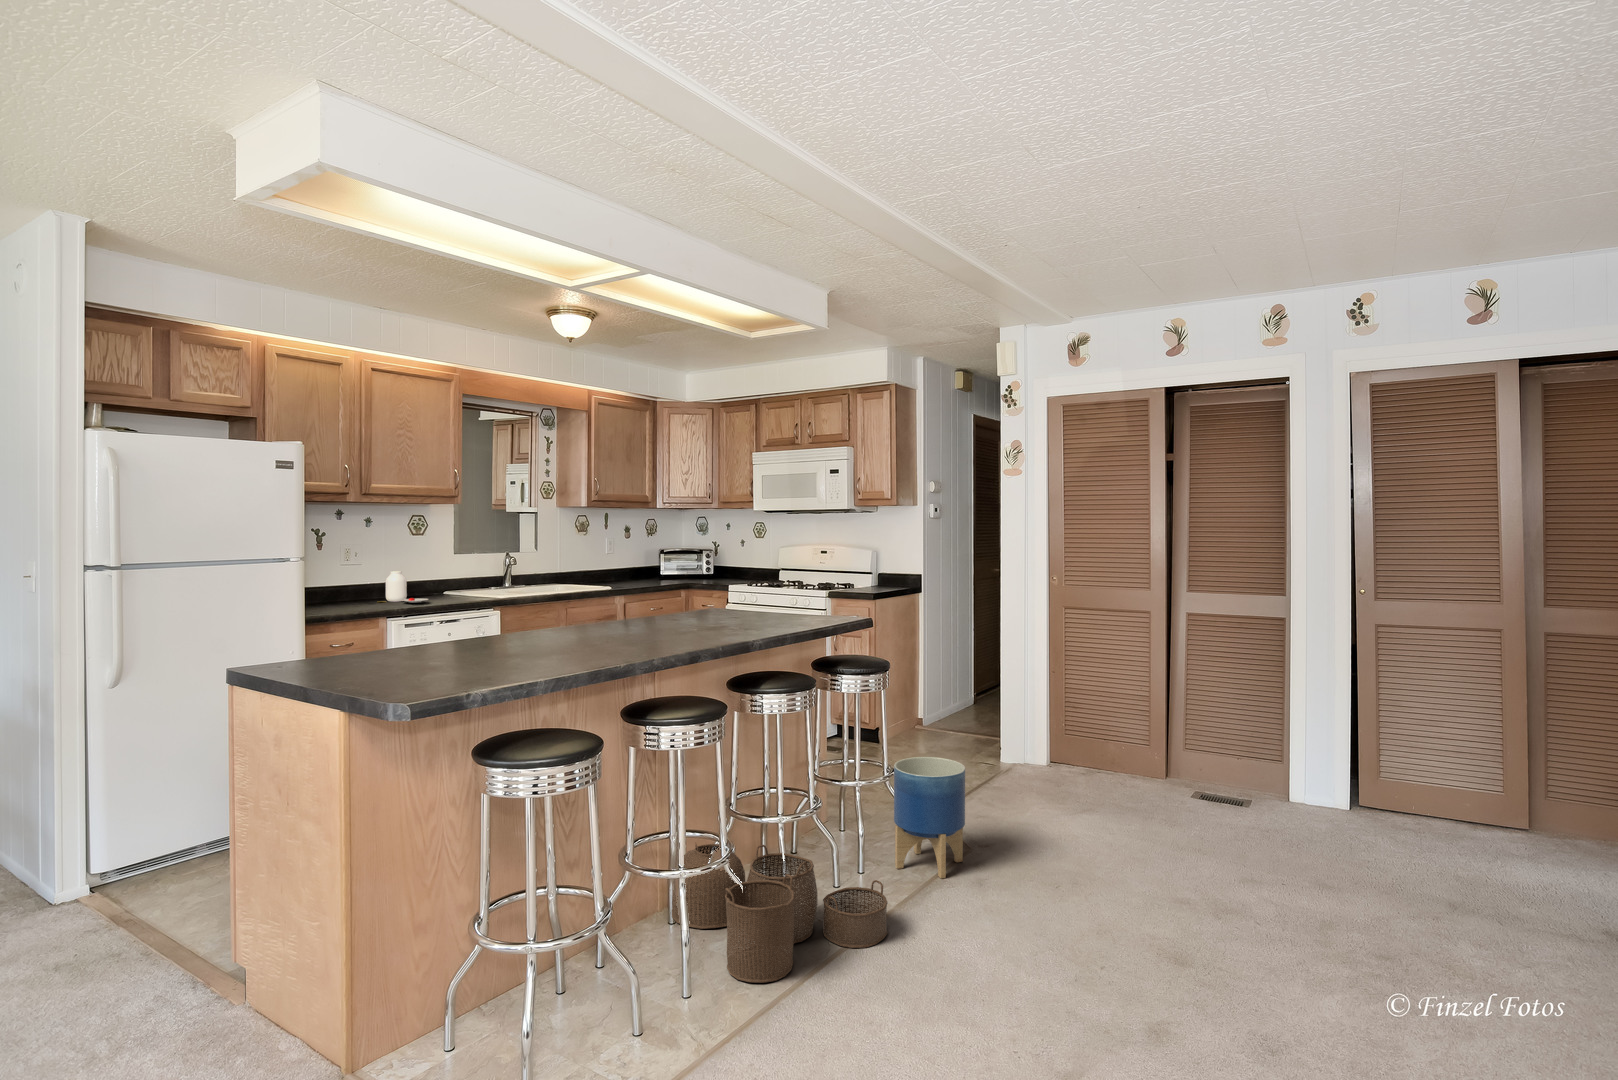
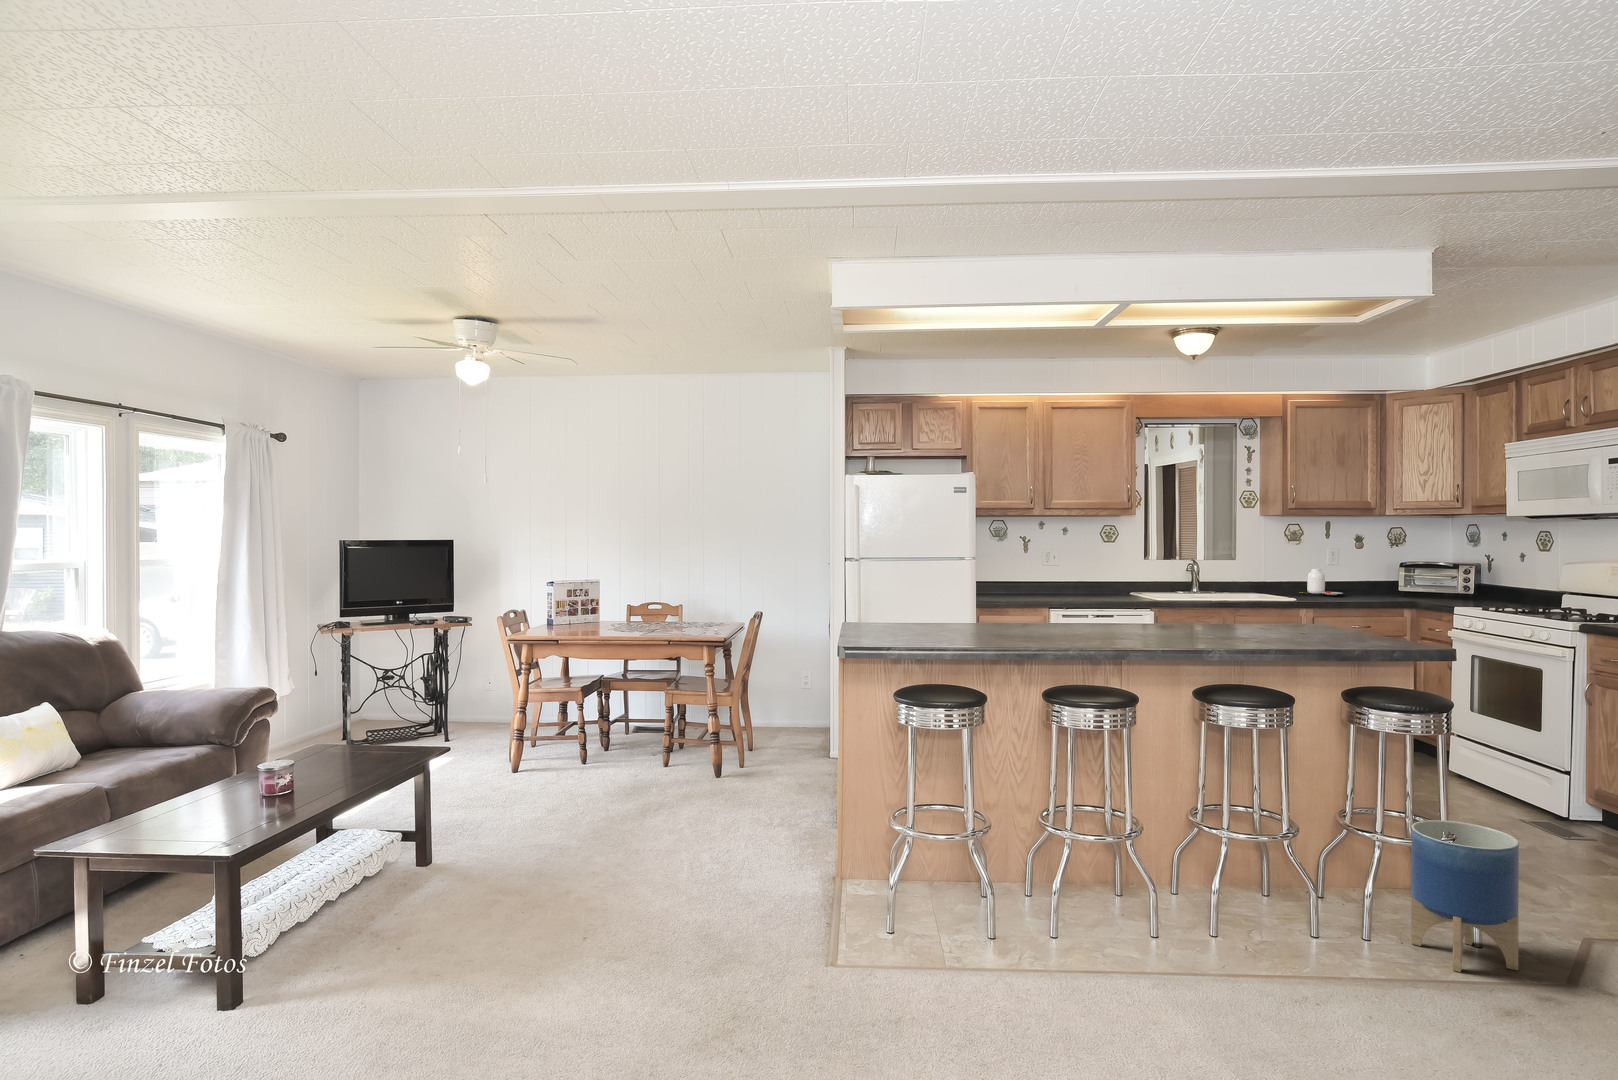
jar: present [381,571,428,602] -> present [1307,569,1341,595]
woven basket: present [672,842,888,983] -> none [1104,829,1304,977]

